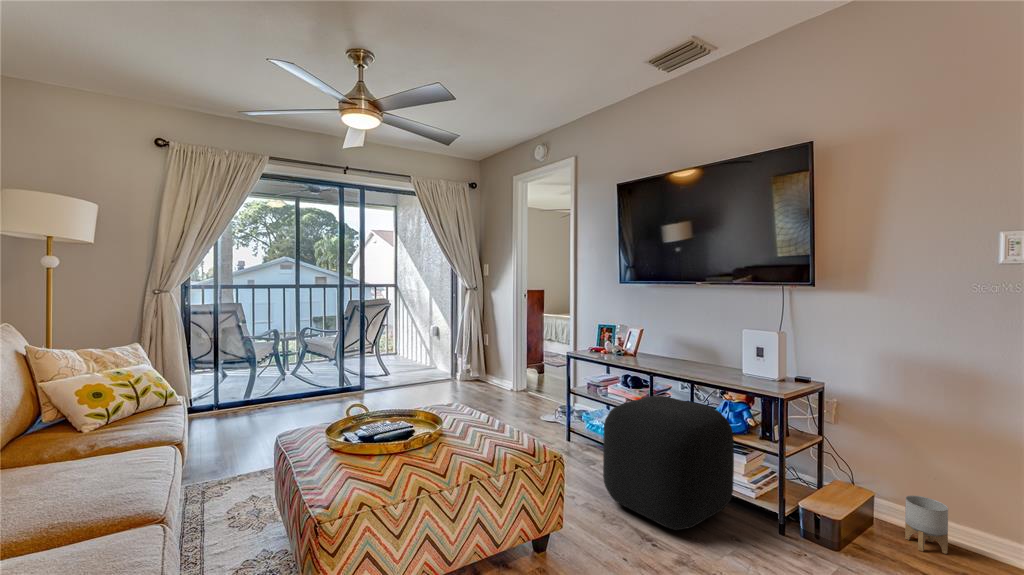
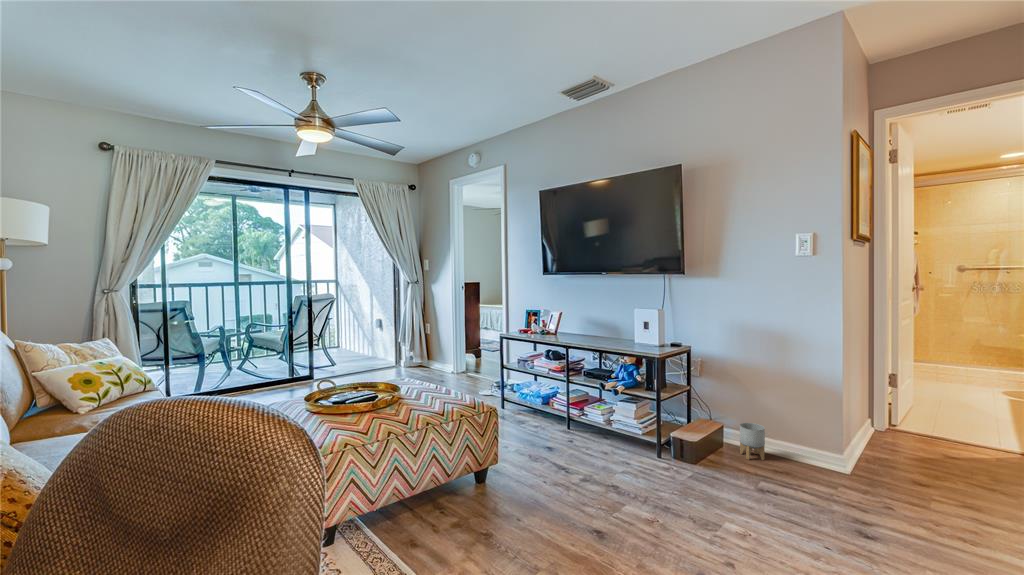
ottoman: present [603,396,734,530] -> none [529,363,626,461]

